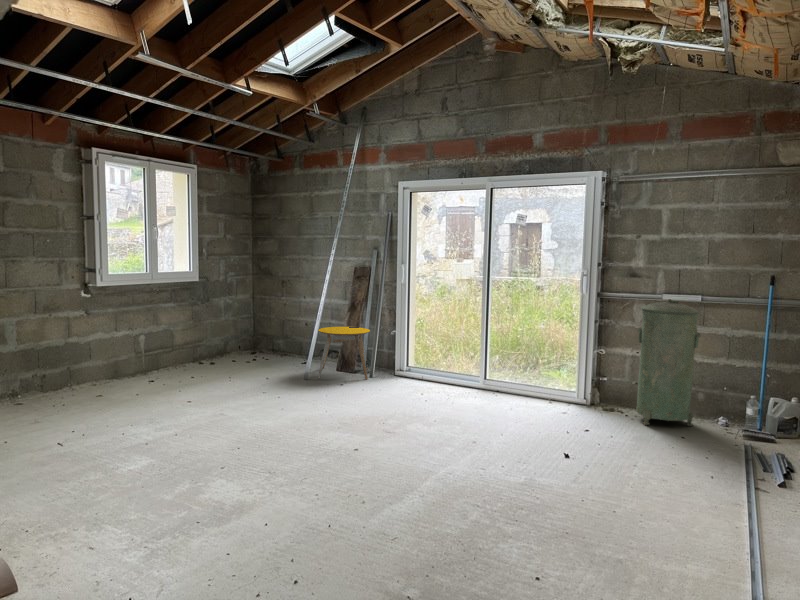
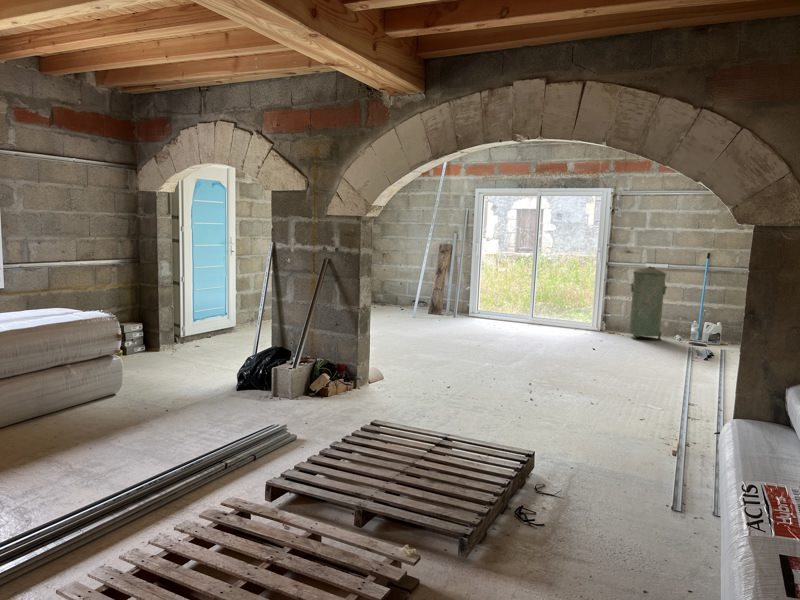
stool: present [318,327,370,379] -> none [419,285,455,318]

